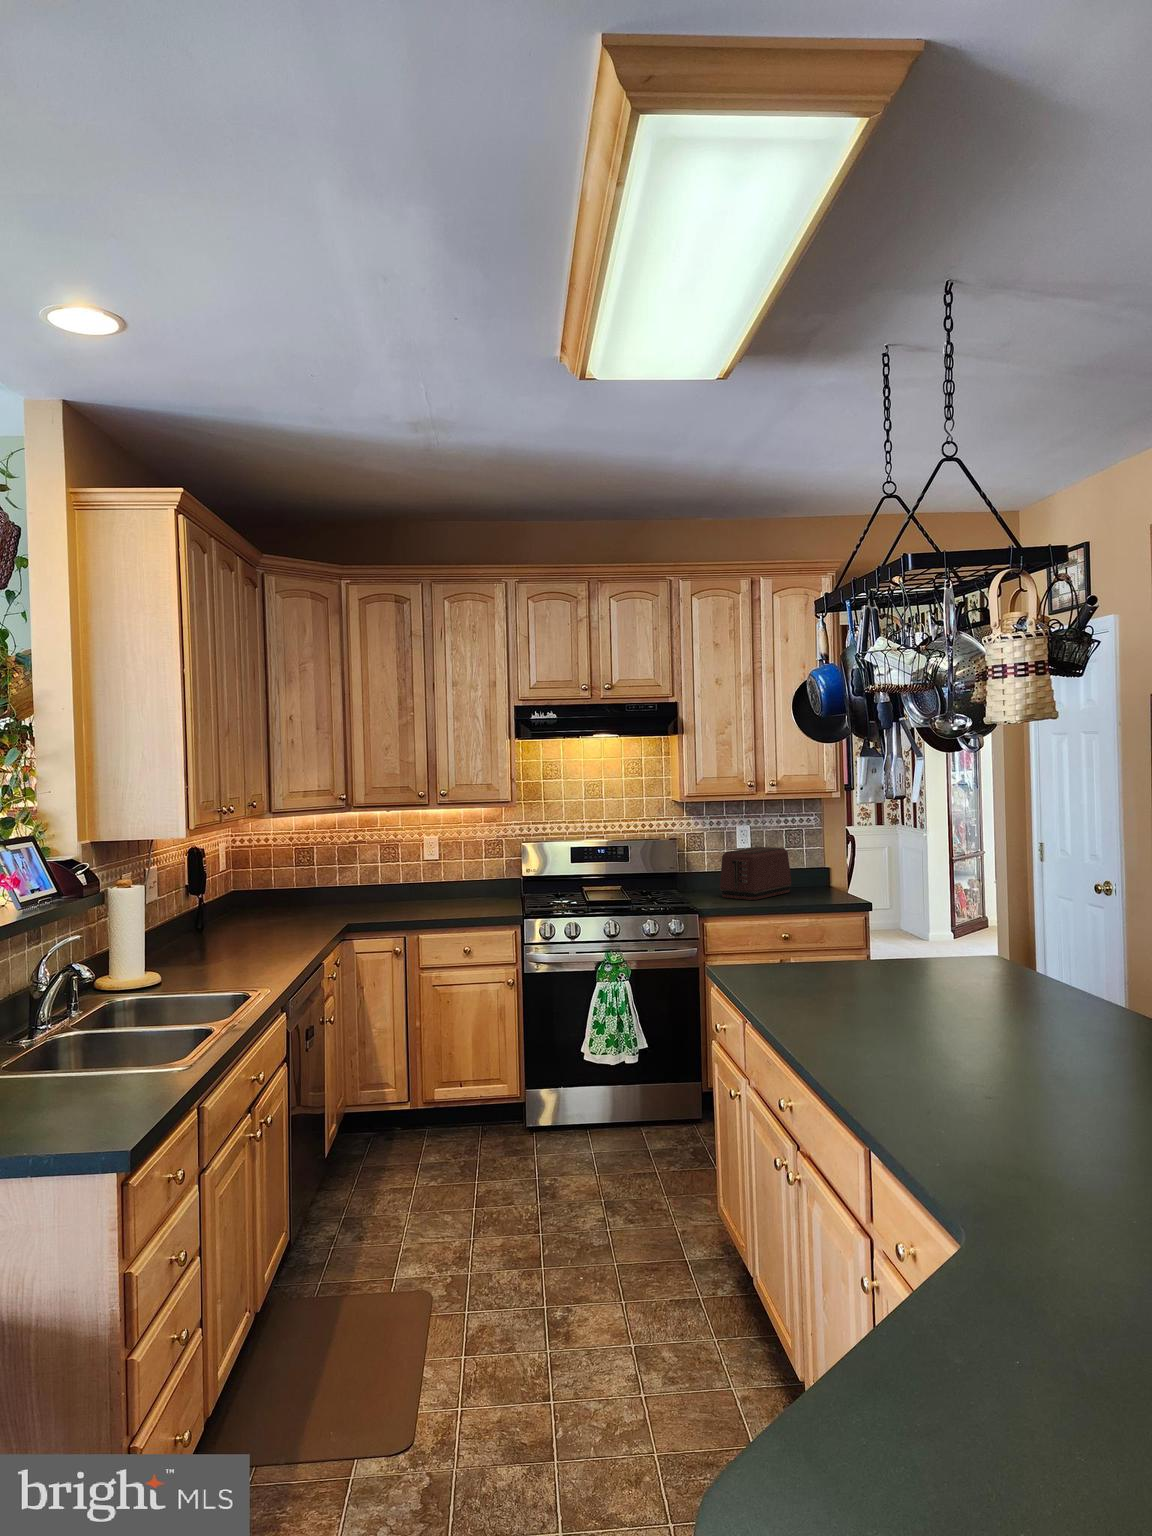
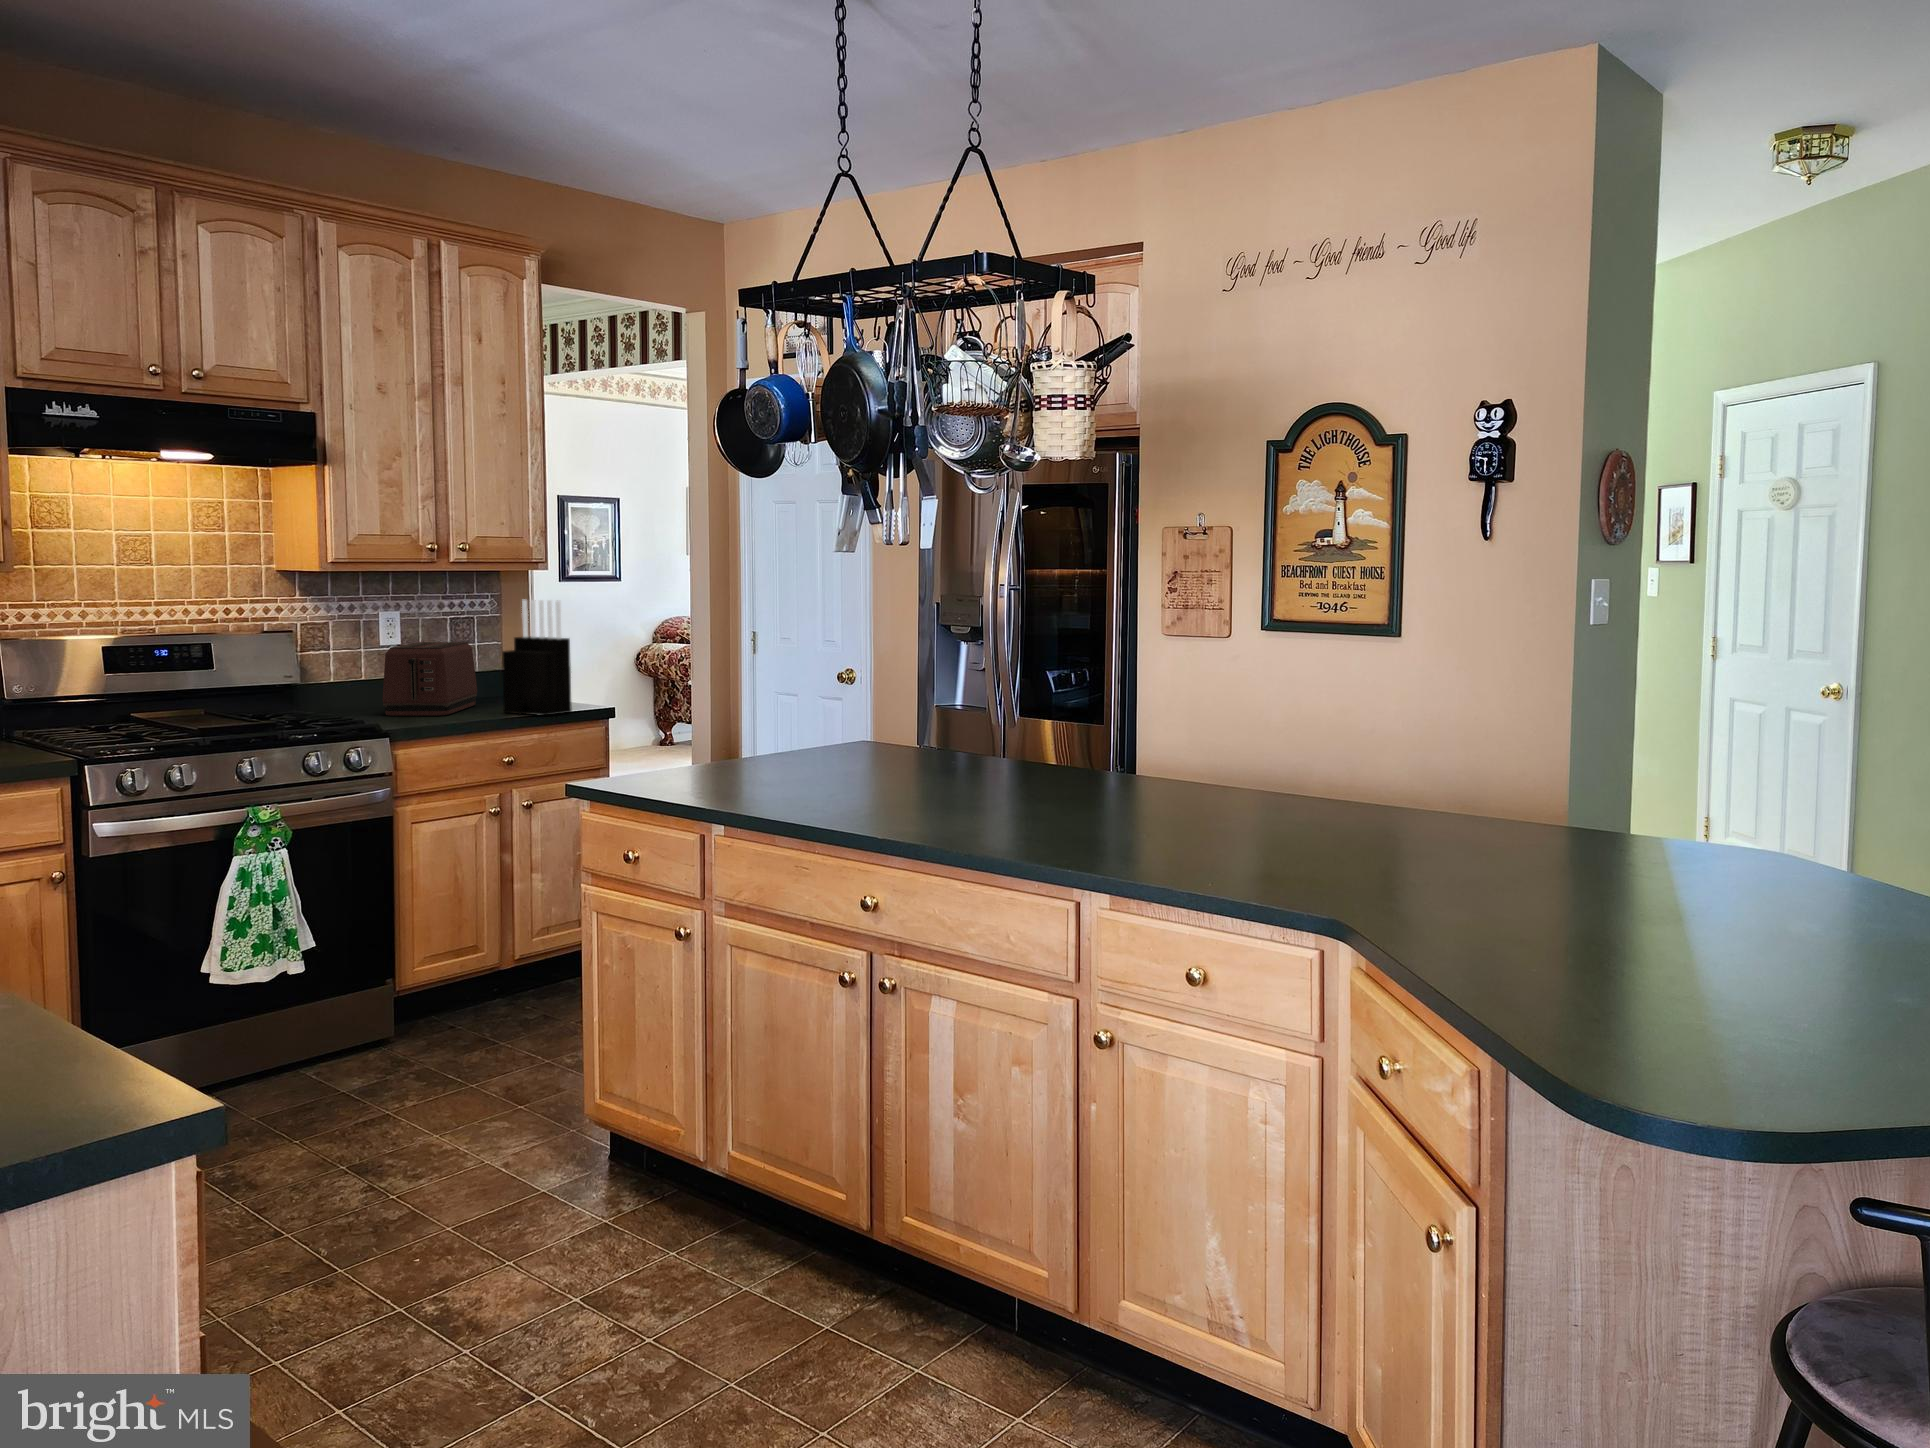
knife block: none [793,820,836,906] -> present [502,599,572,716]

